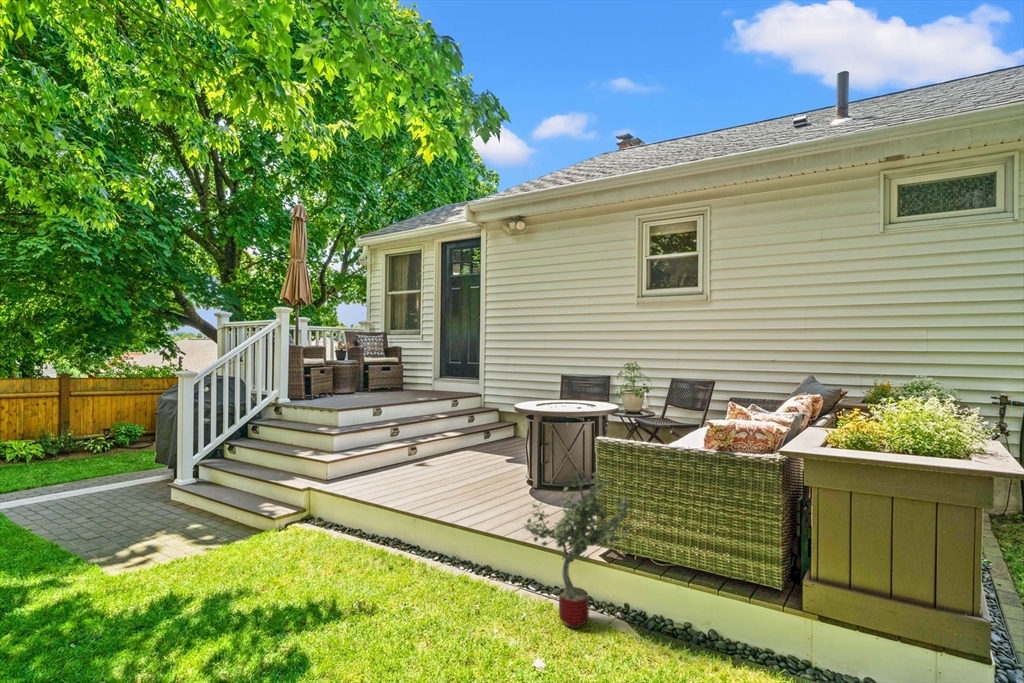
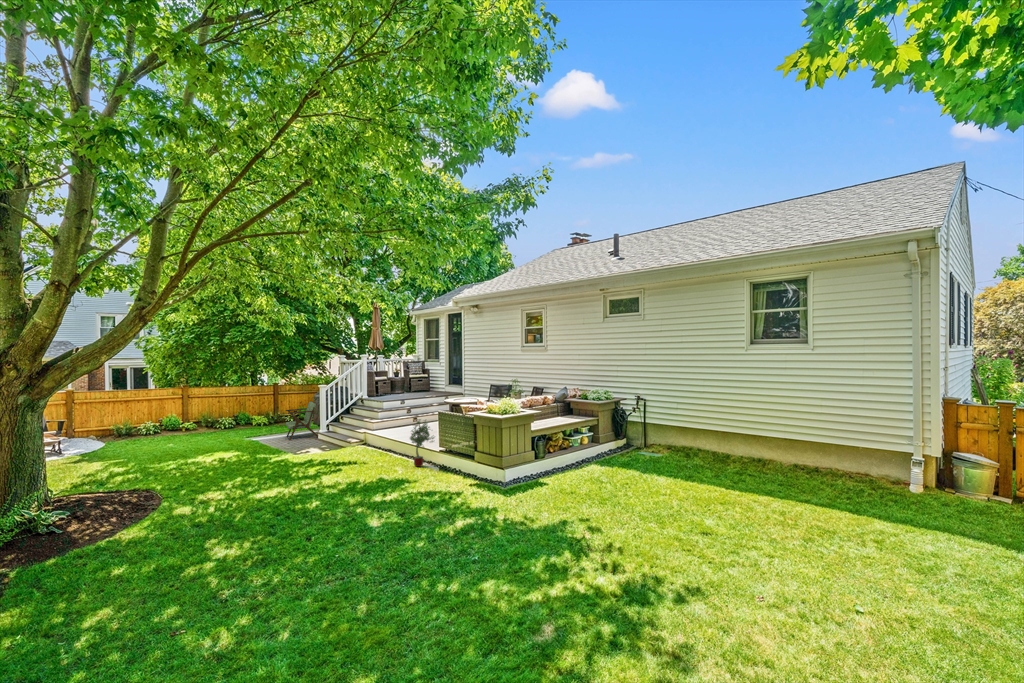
lounge chair: none [84,411,177,511] -> present [286,401,318,441]

